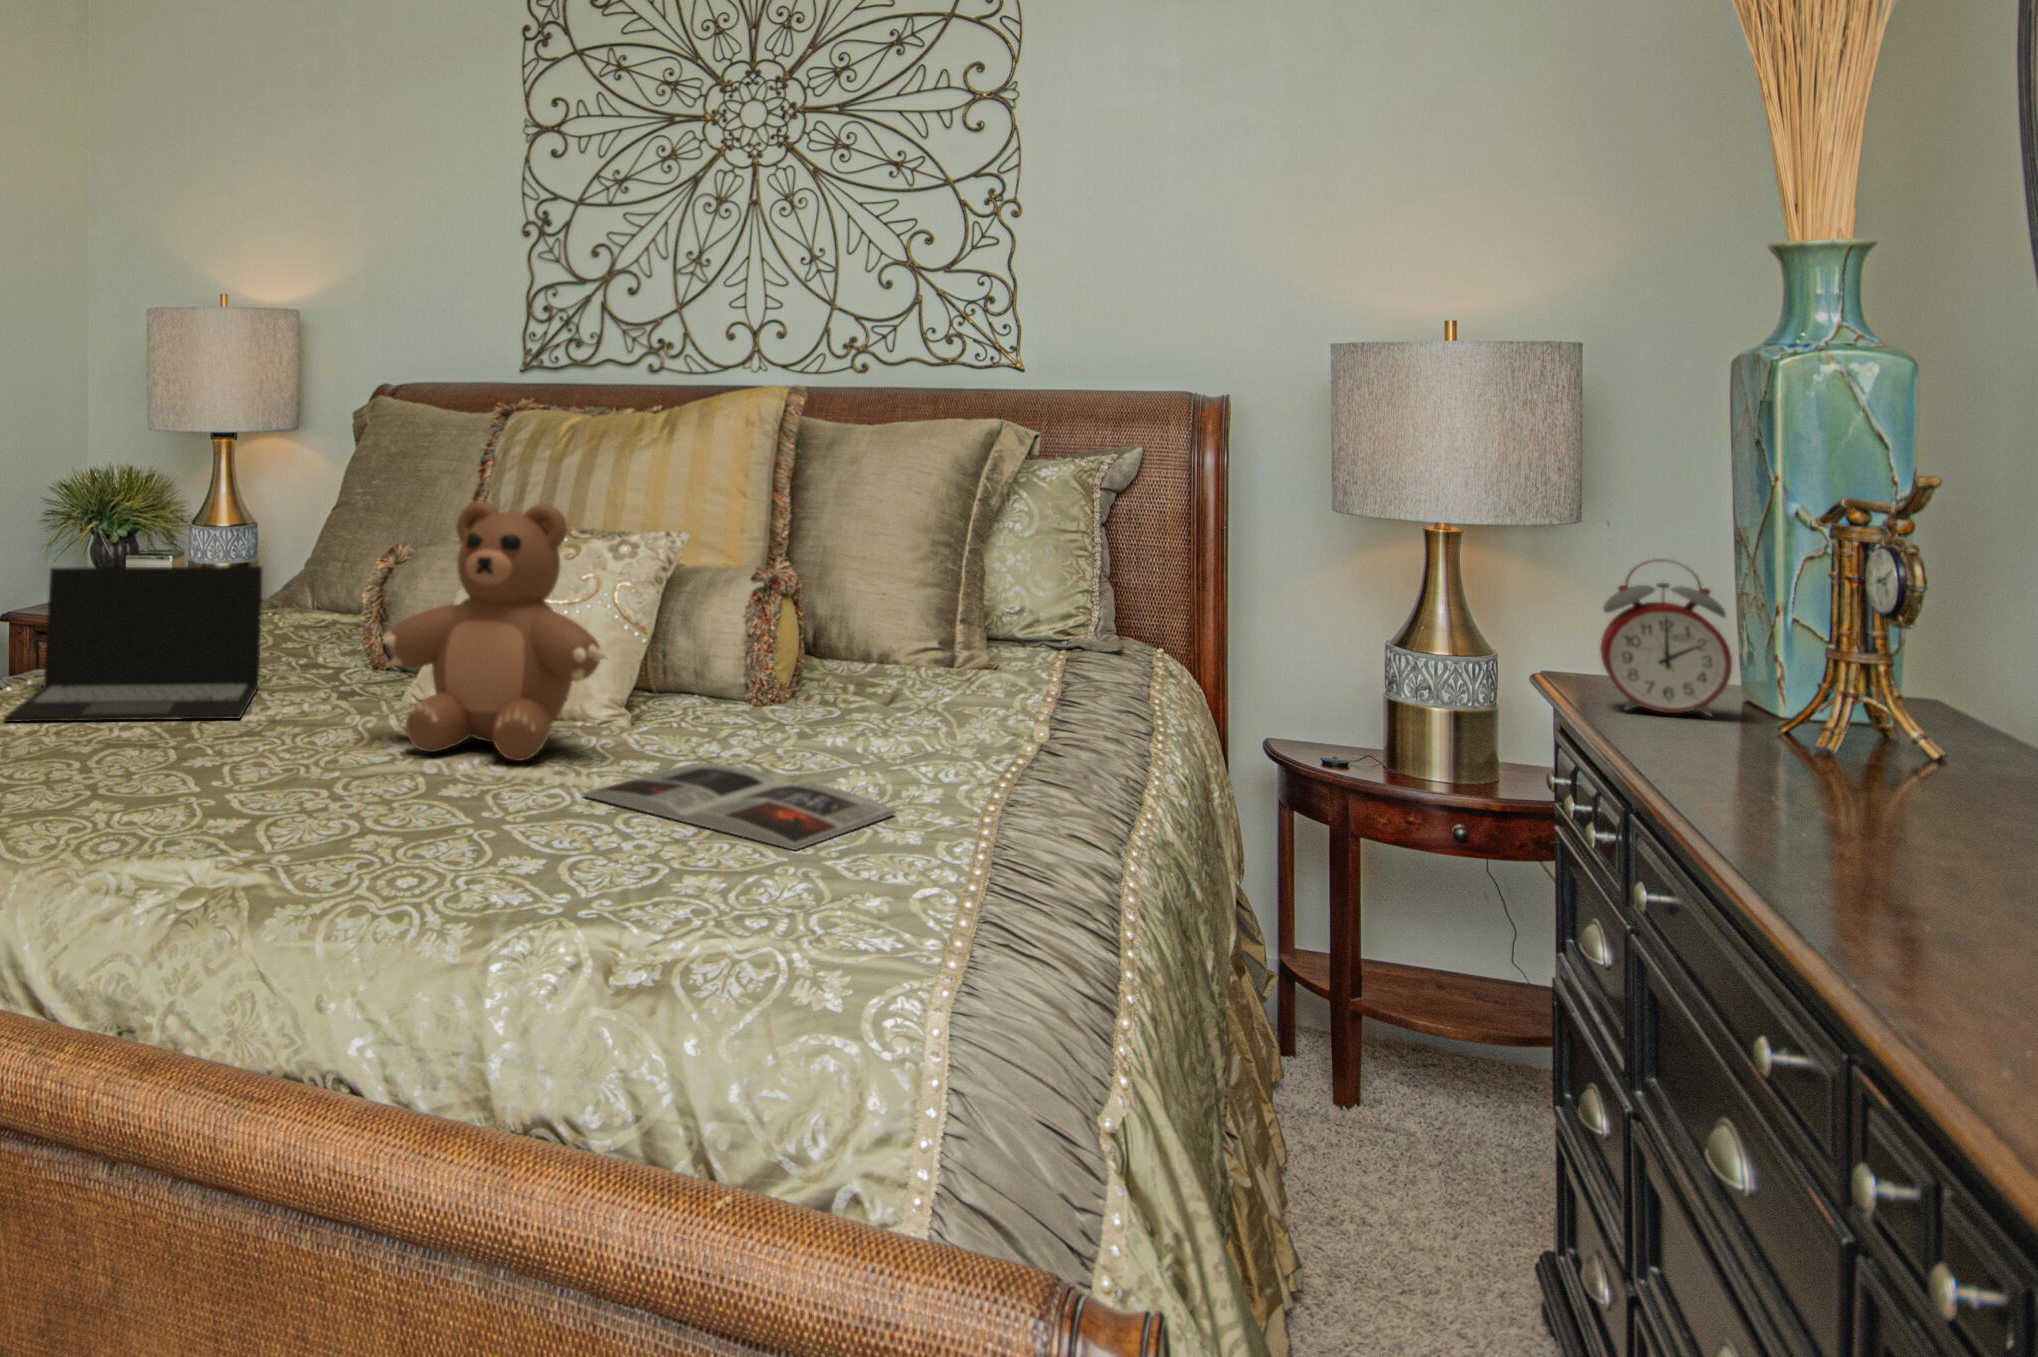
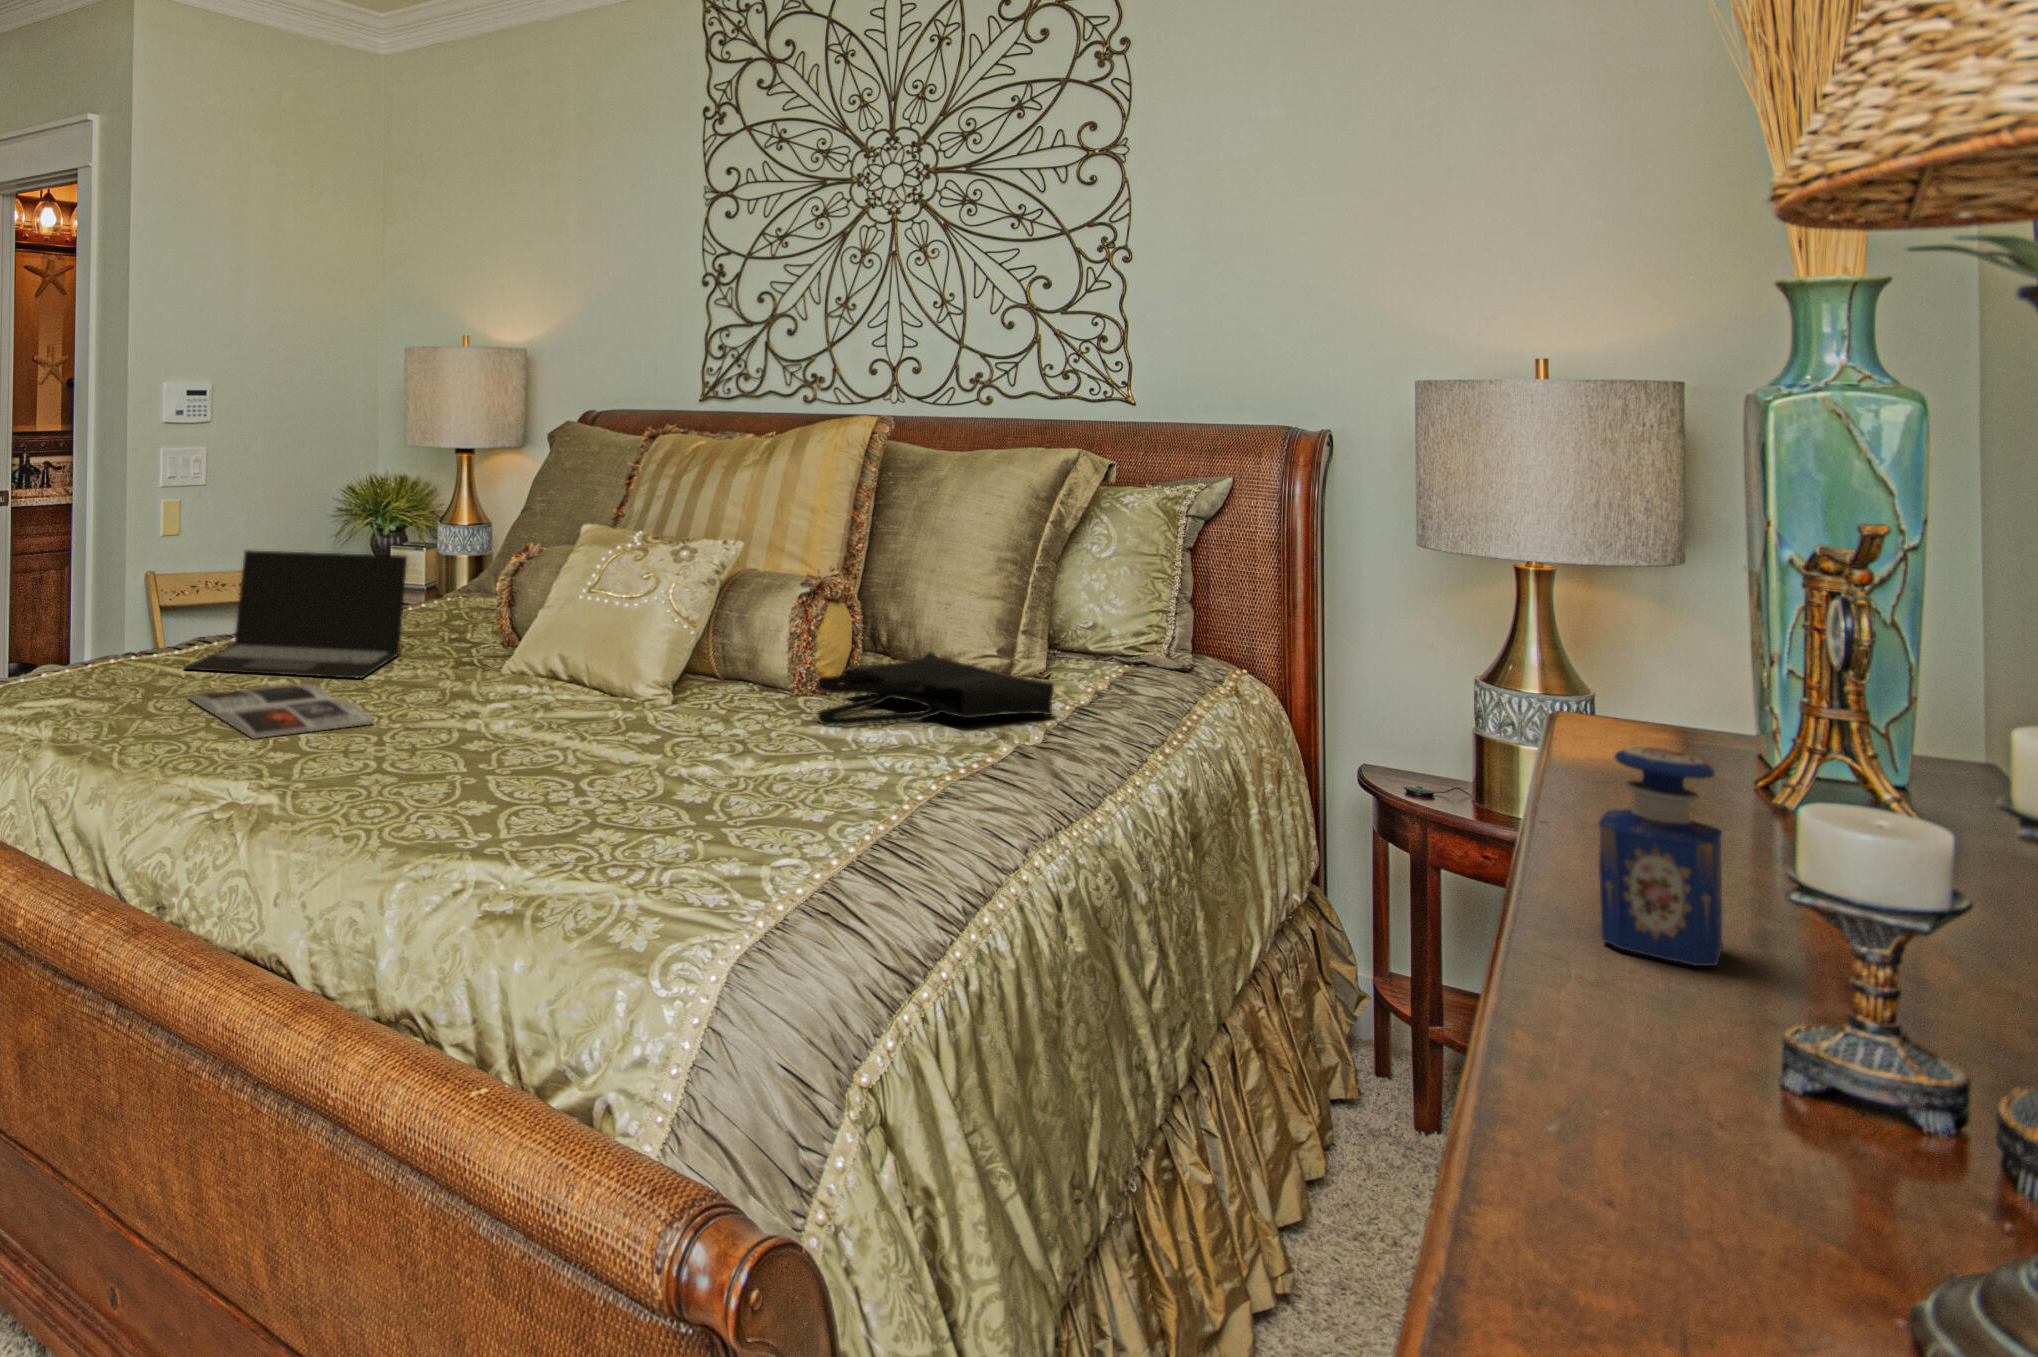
teddy bear: present [382,502,607,761] -> none [455,506,631,727]
alarm clock: present [1600,560,1732,716] -> none [1569,597,1708,760]
tote bag: none [799,649,1031,737] -> present [817,653,1054,726]
perfume bottle: none [1815,709,1939,916] -> present [1599,747,1722,966]
magazine: present [584,763,895,850] -> present [188,684,373,738]

